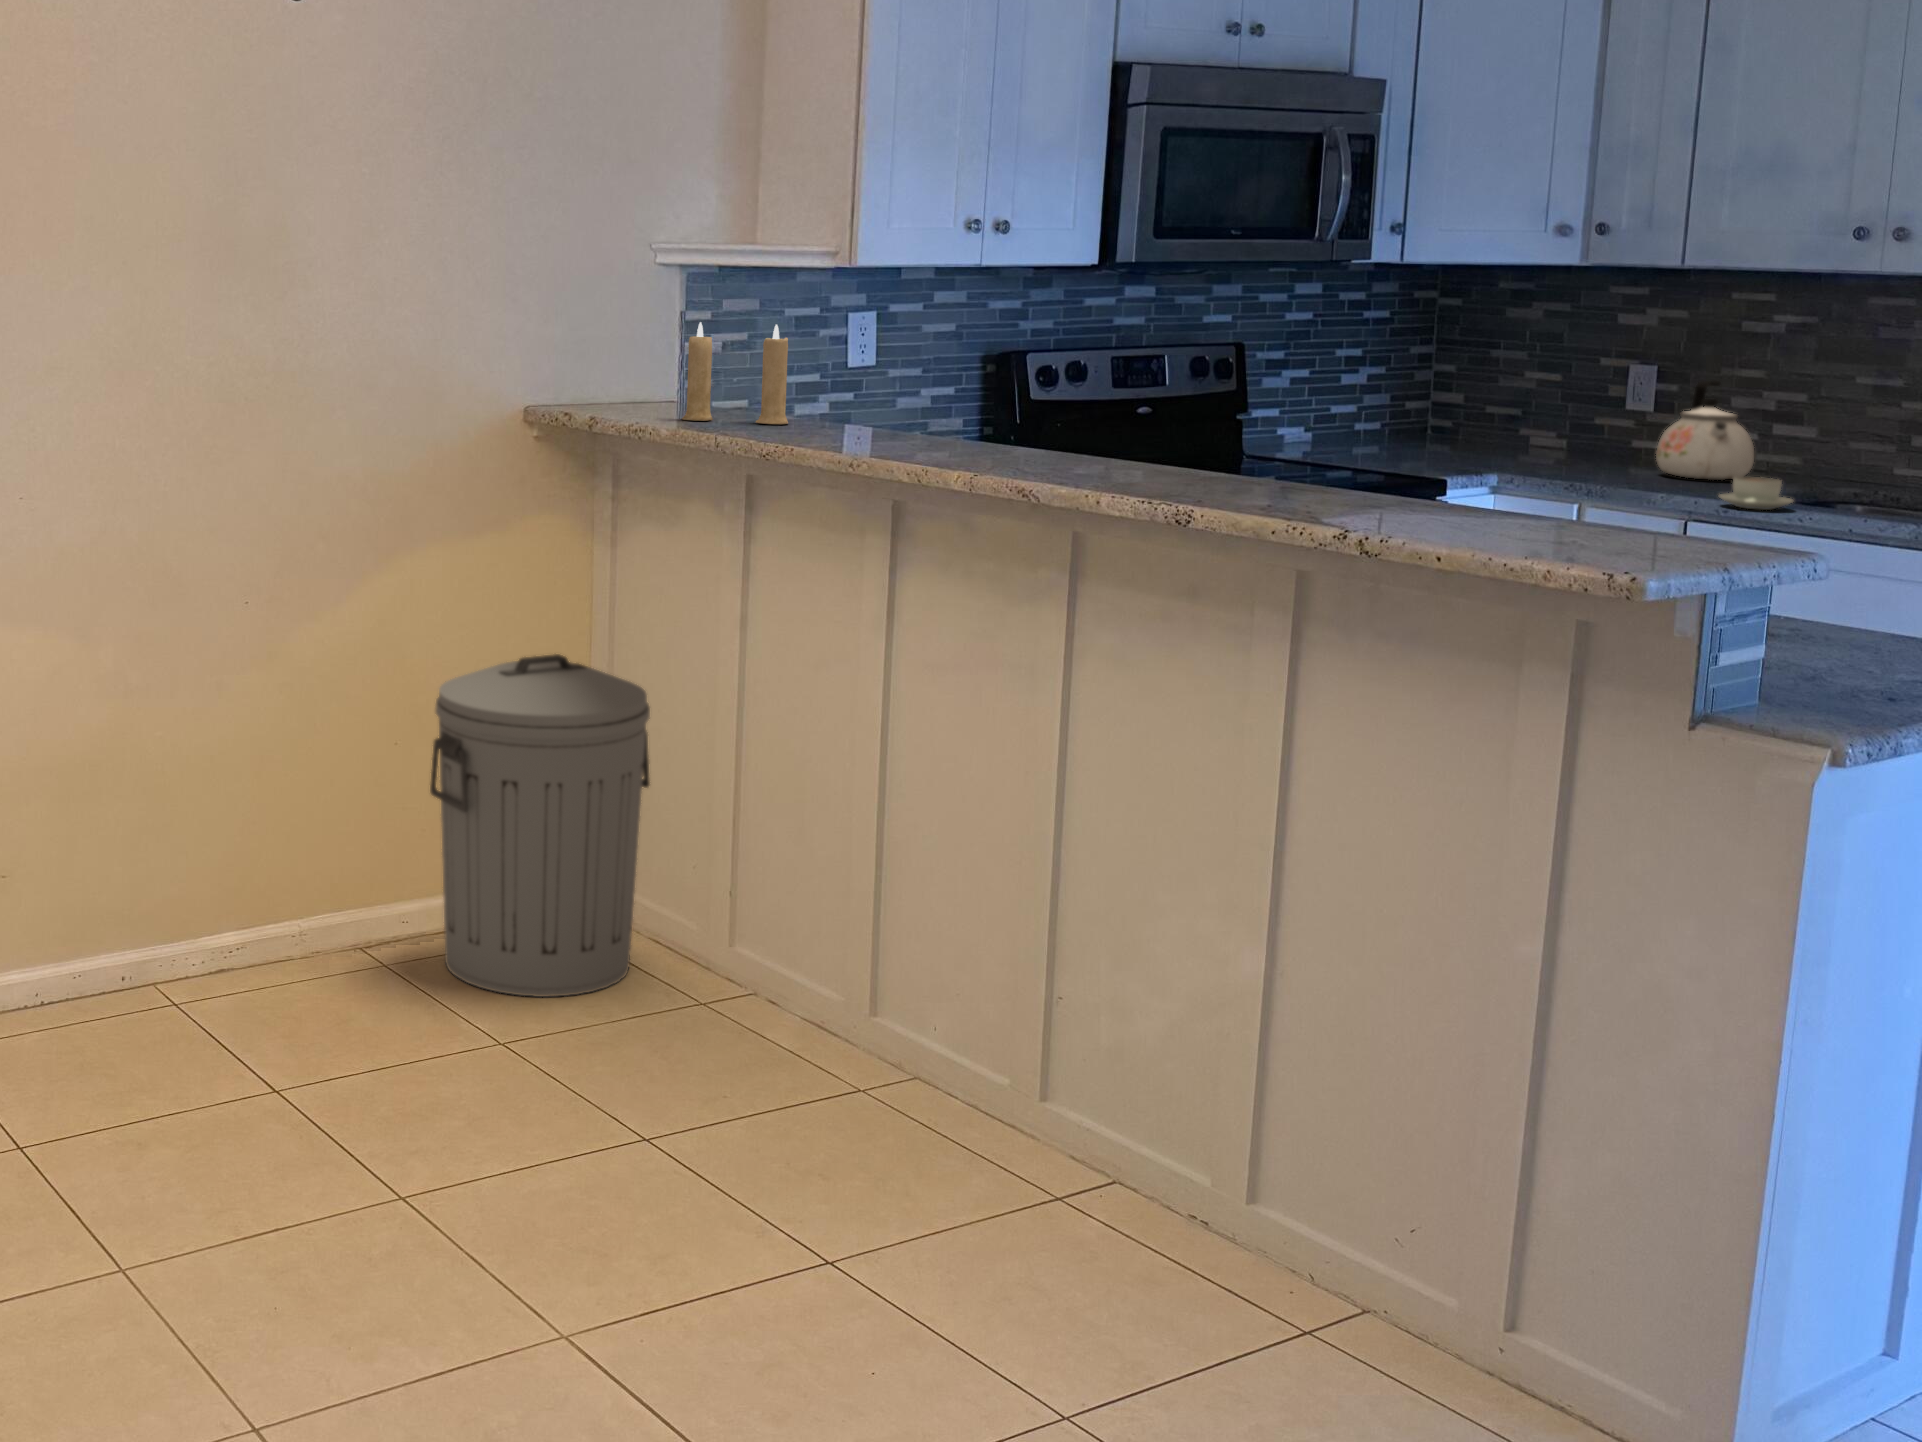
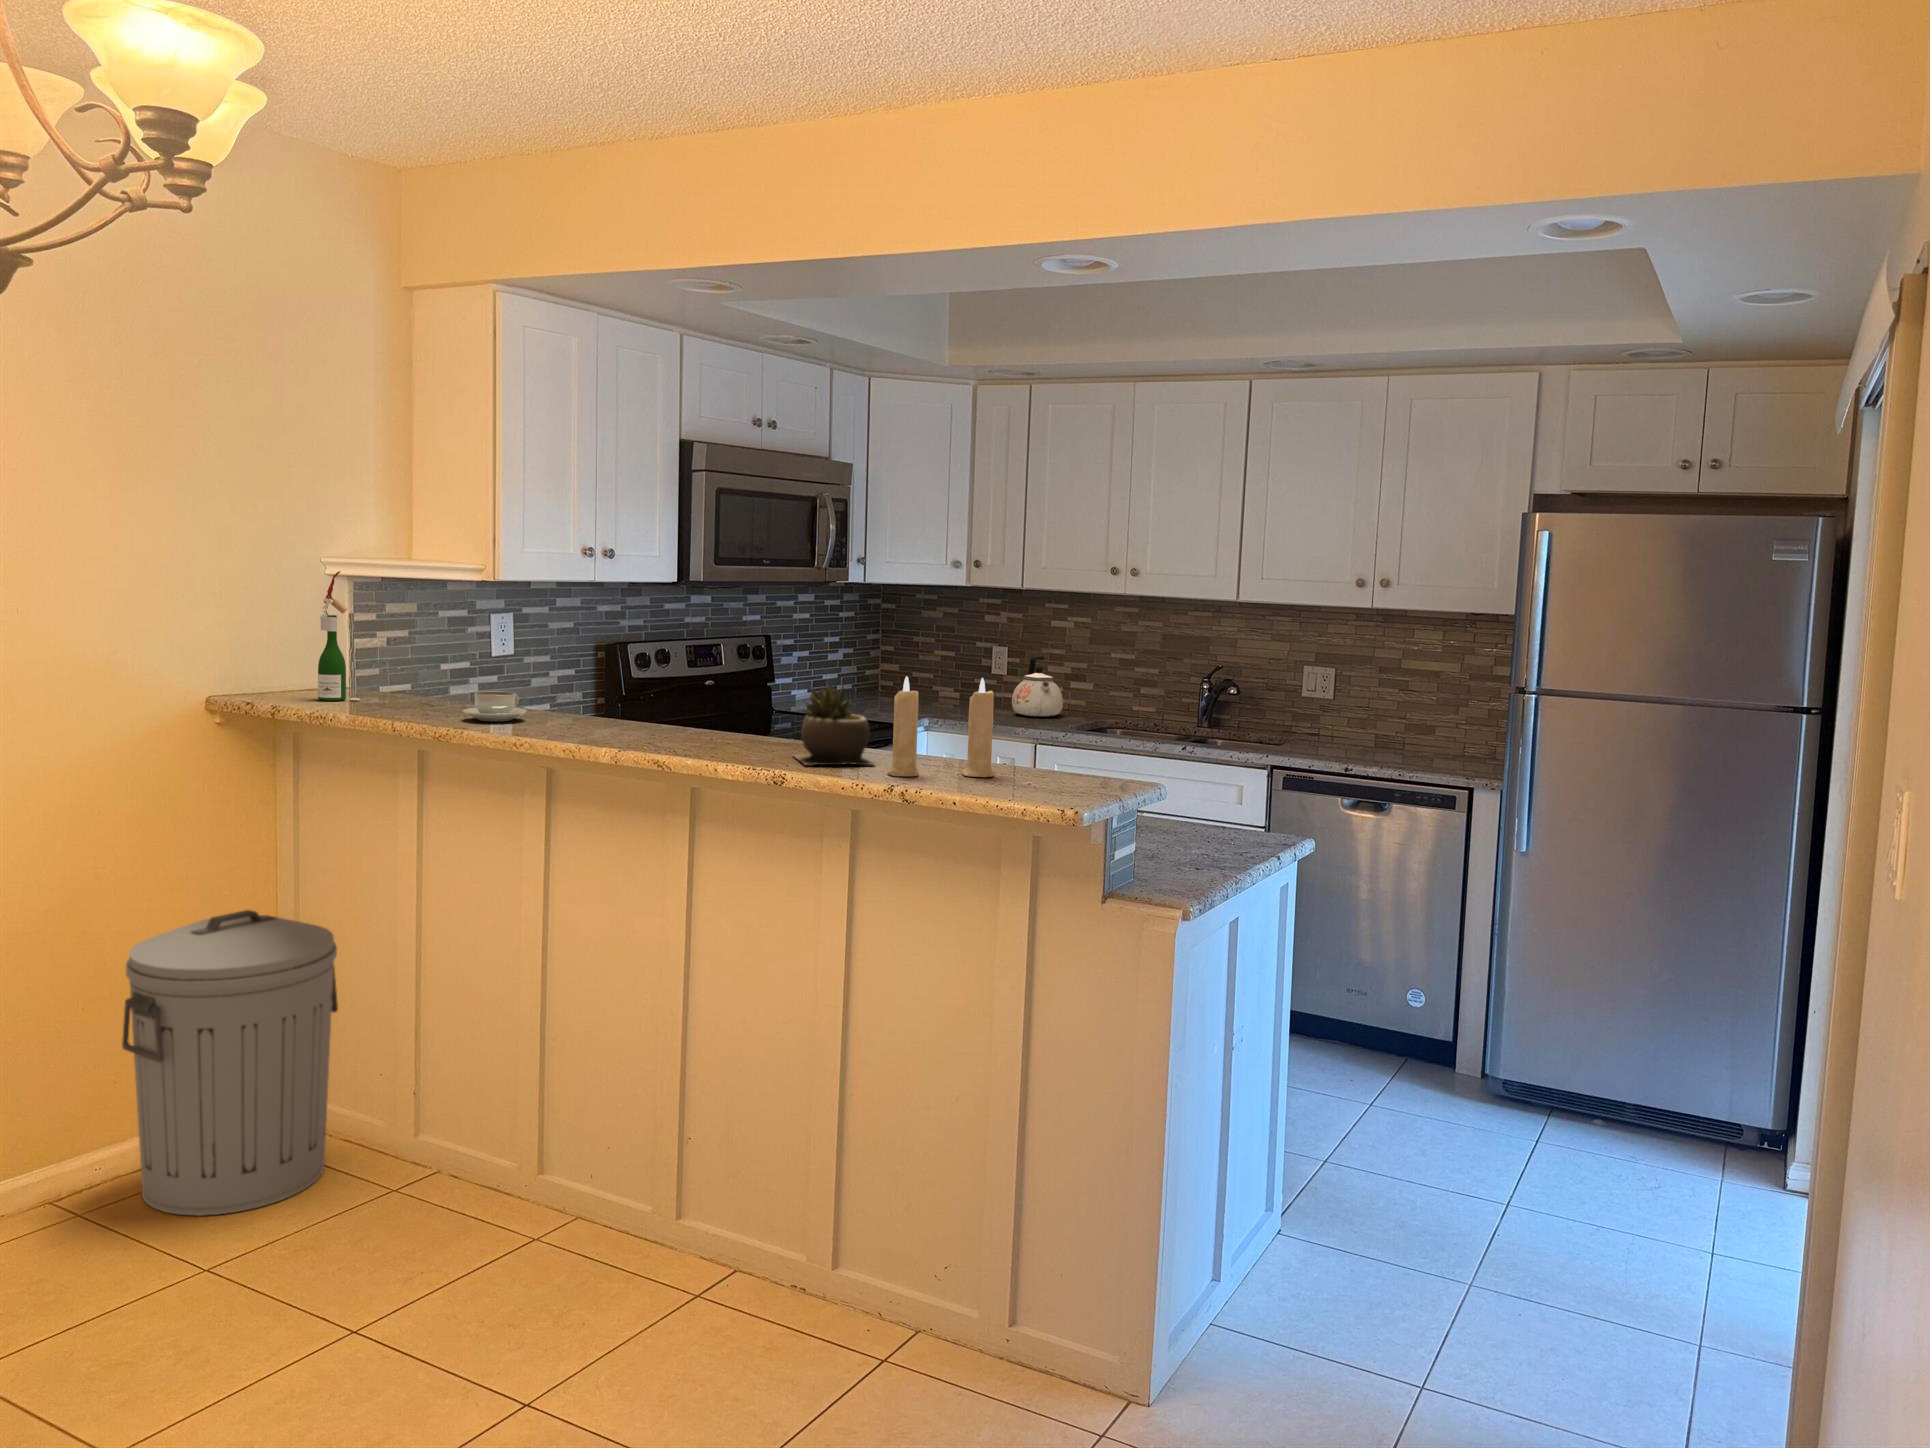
wine bottle: none [640,255,685,413] -> present [318,571,359,701]
candle: present [682,322,788,424] -> present [887,676,995,777]
succulent plant: none [1218,390,1341,509] -> present [794,684,873,765]
coffee cup: present [1719,477,1793,510] -> present [463,691,527,721]

